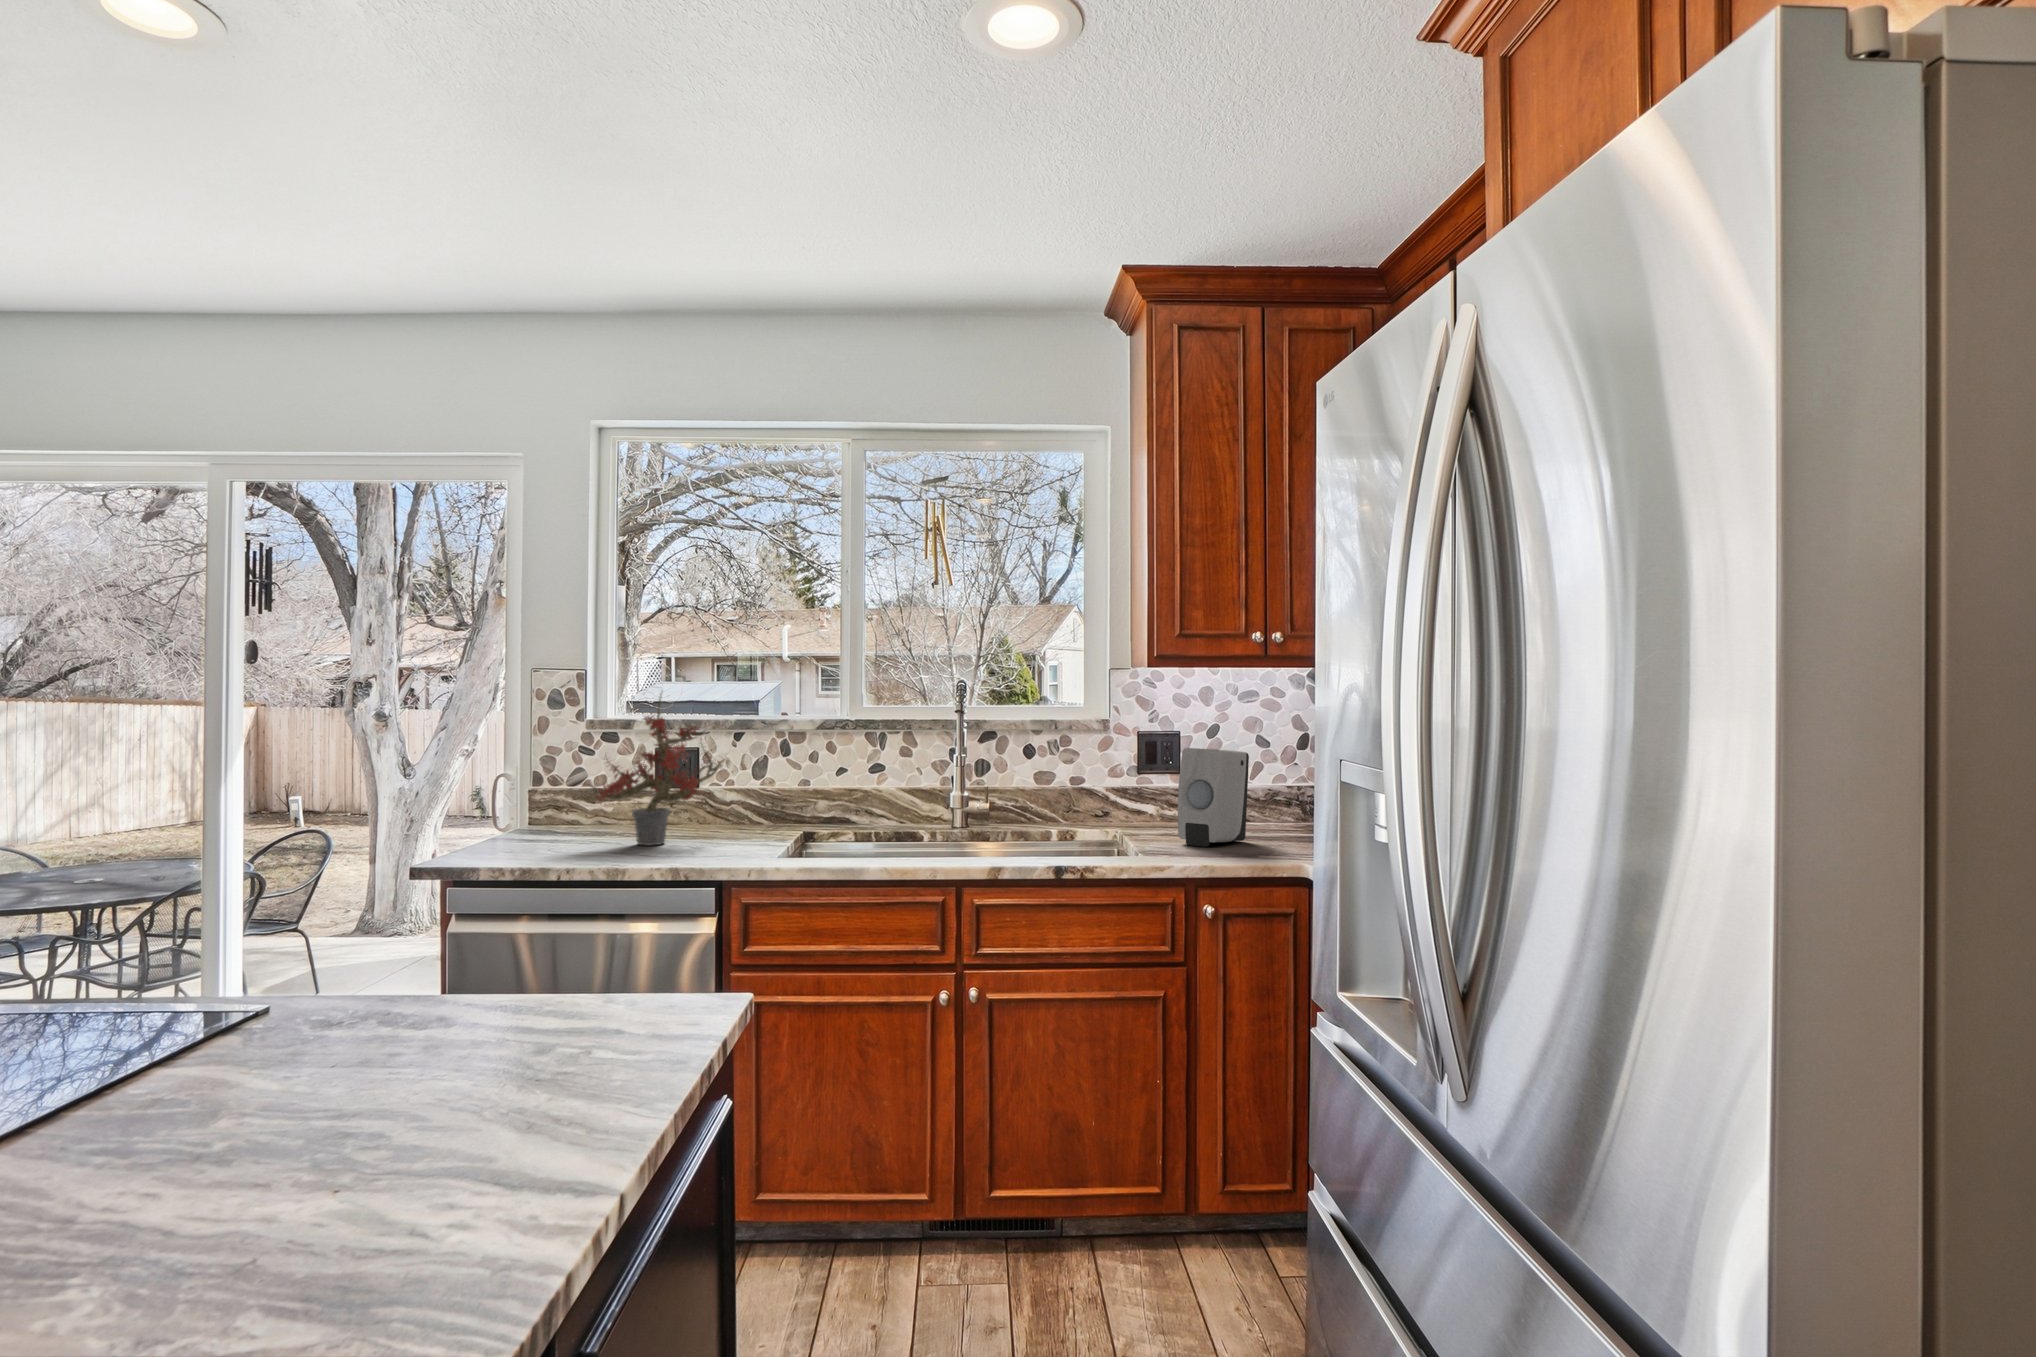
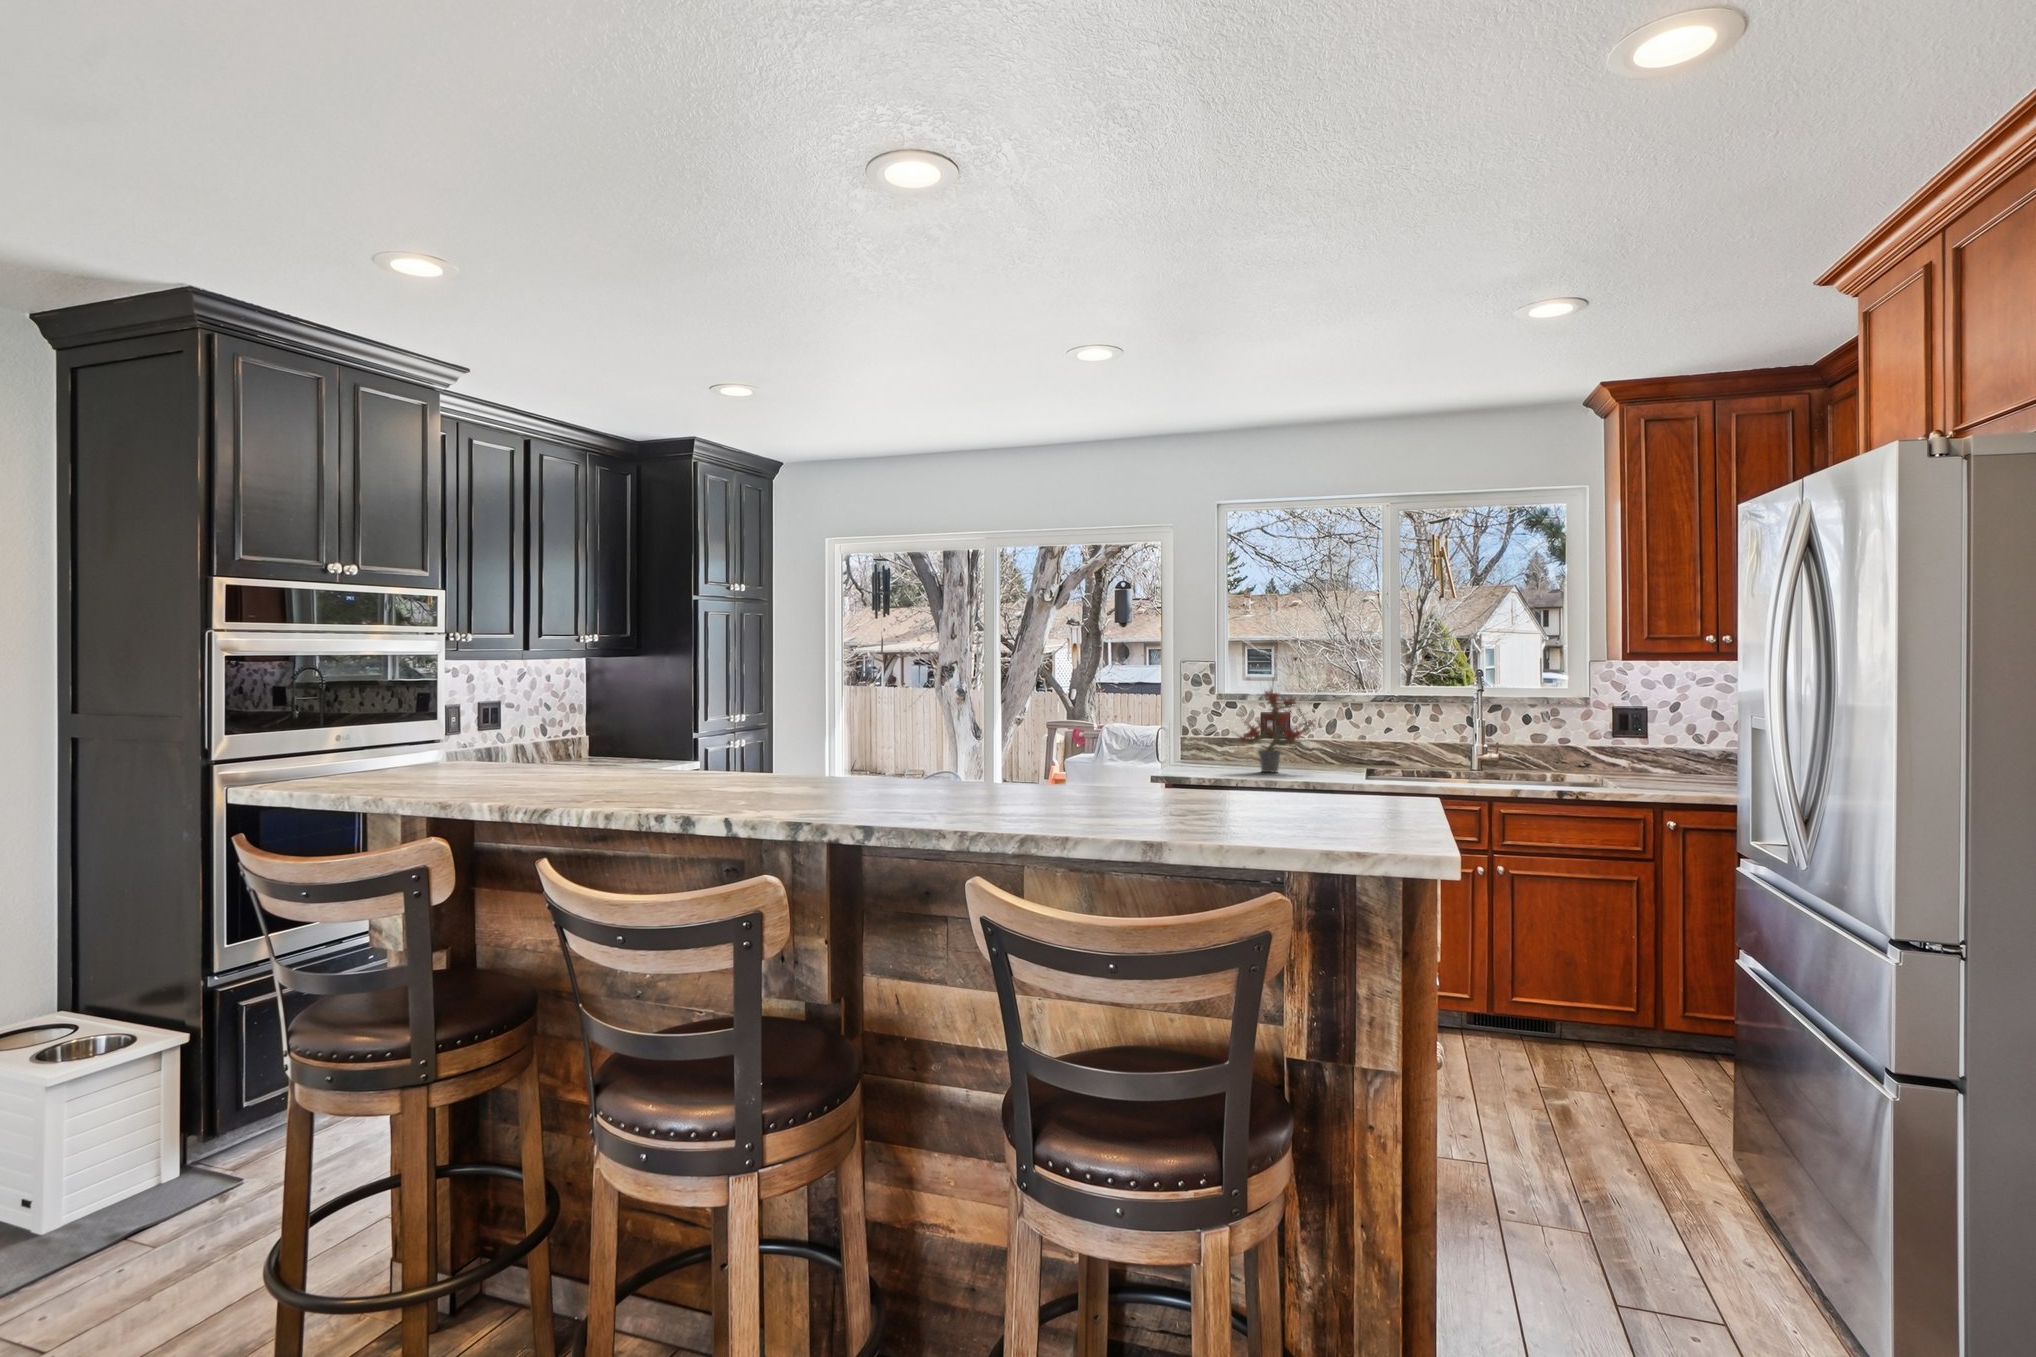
soap dispenser: present [1178,748,1249,847] -> none [1647,717,1705,786]

